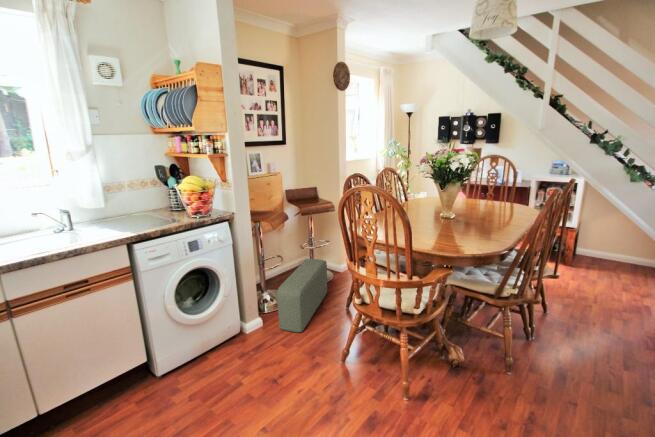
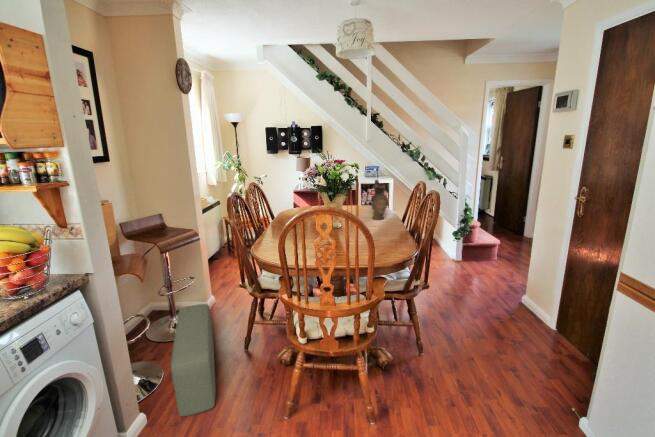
ceramic pitcher: none [495,172,516,216] -> present [372,180,388,219]

